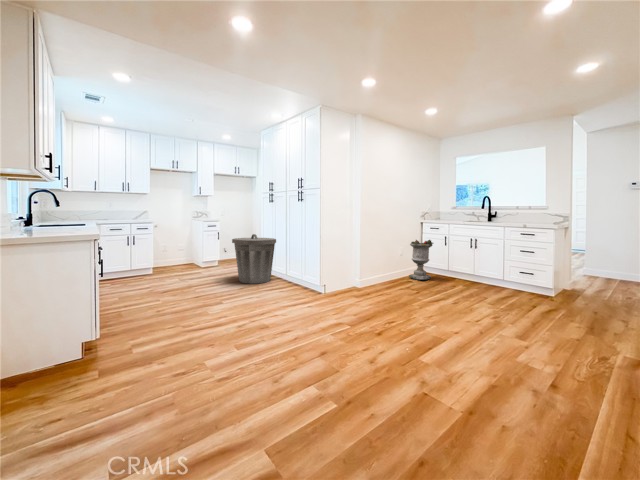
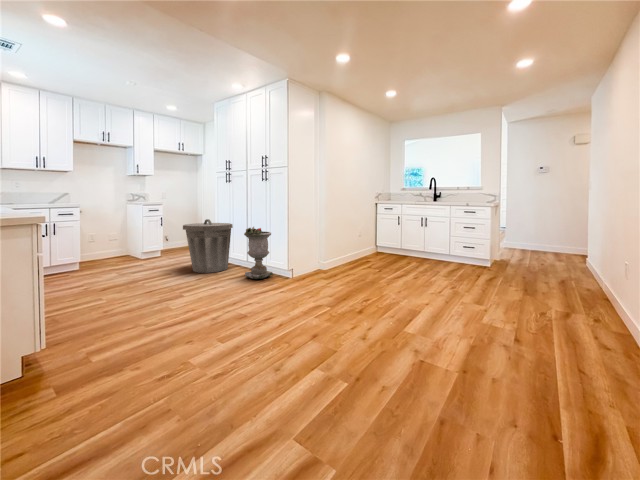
planter: present [409,240,433,280] -> present [244,227,273,279]

